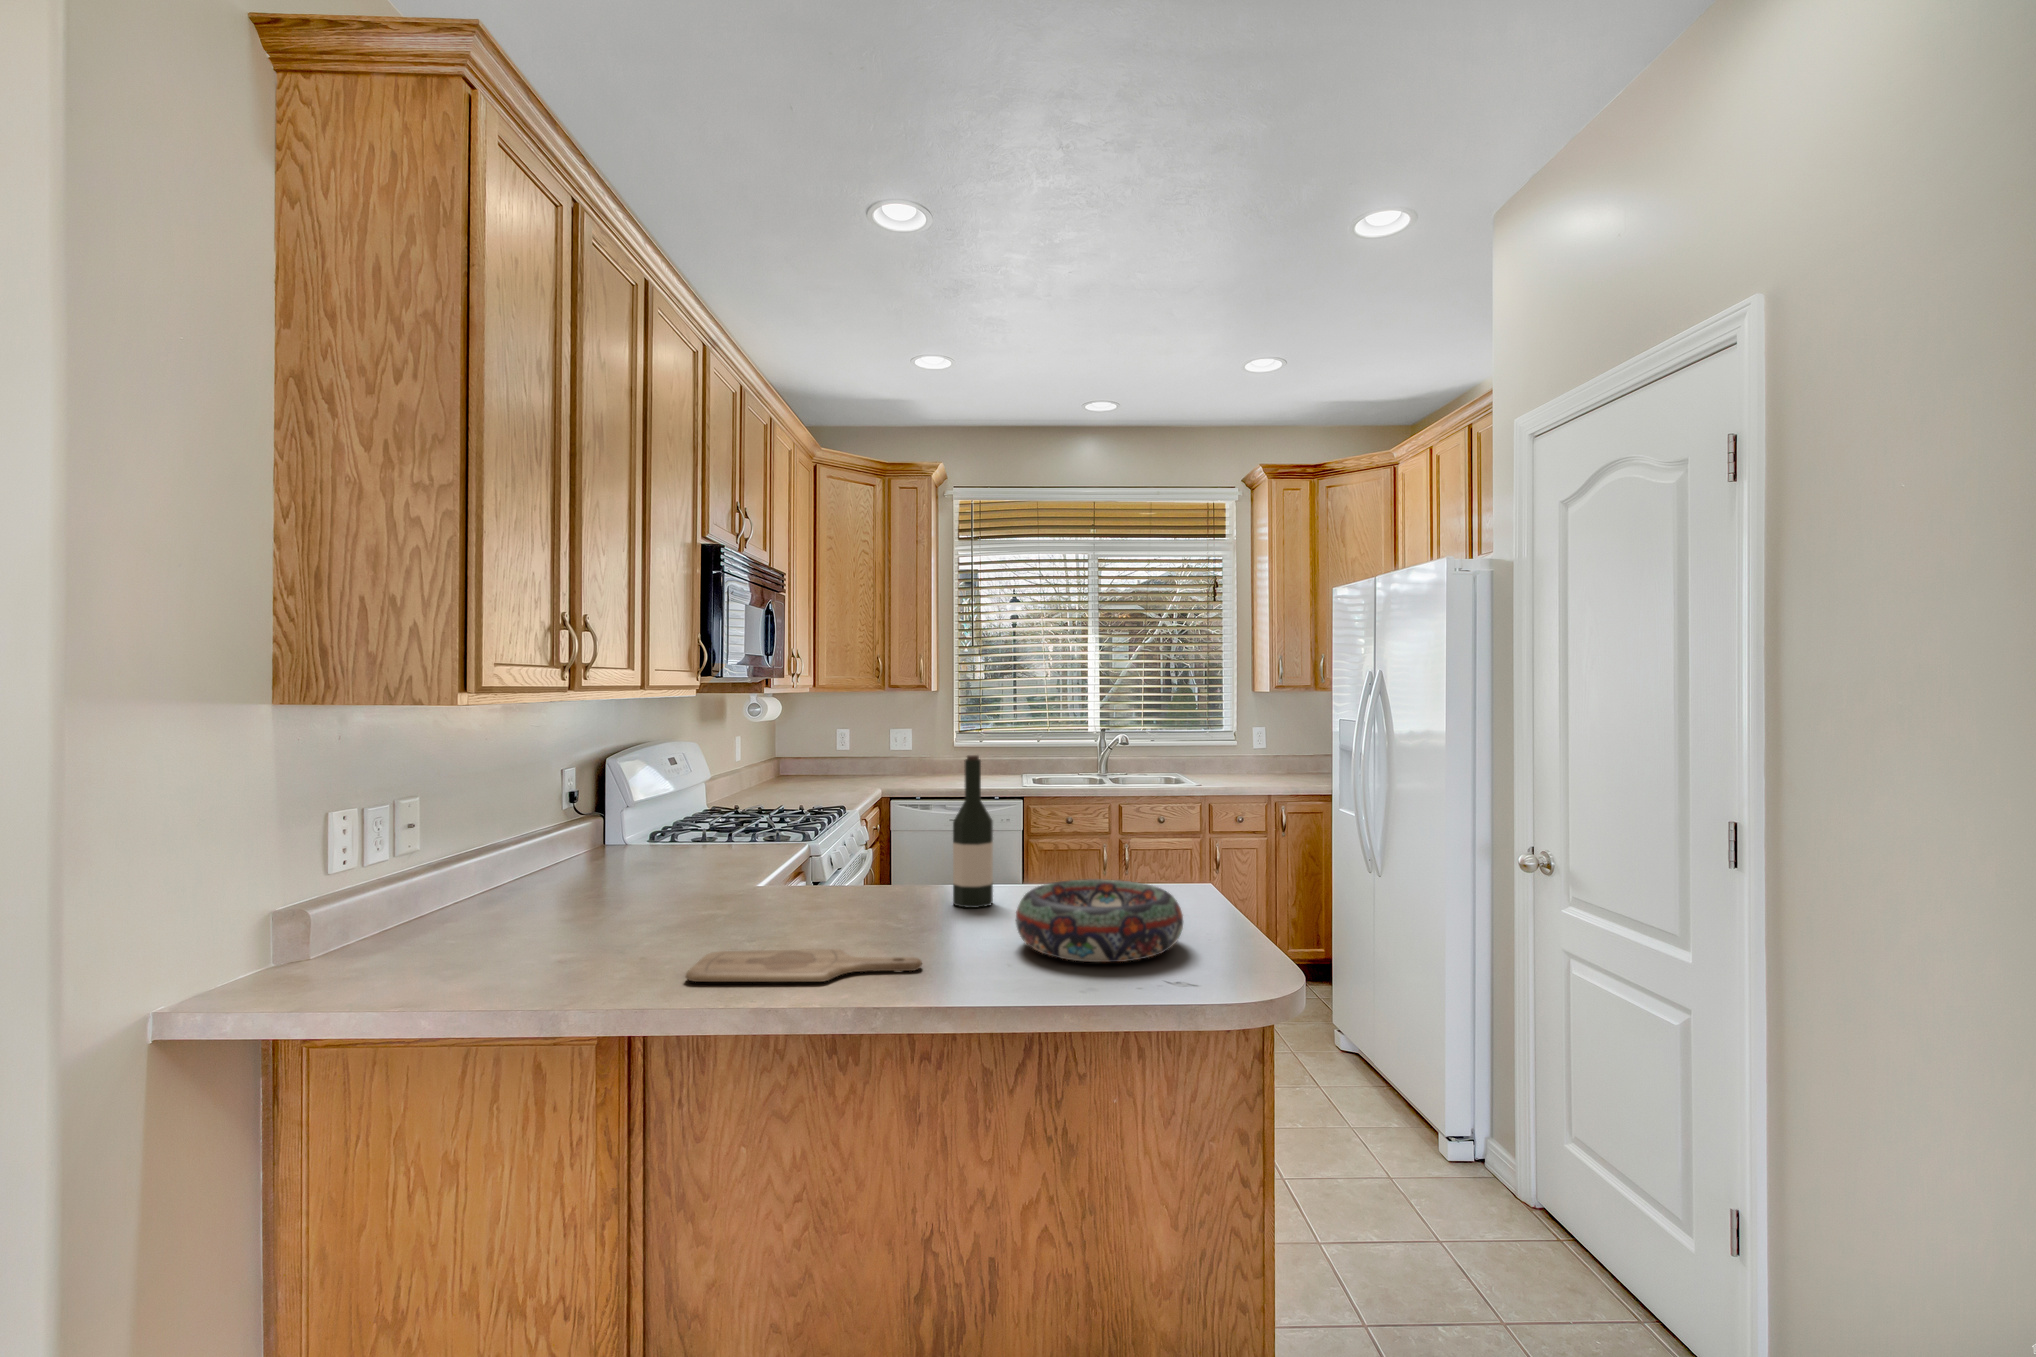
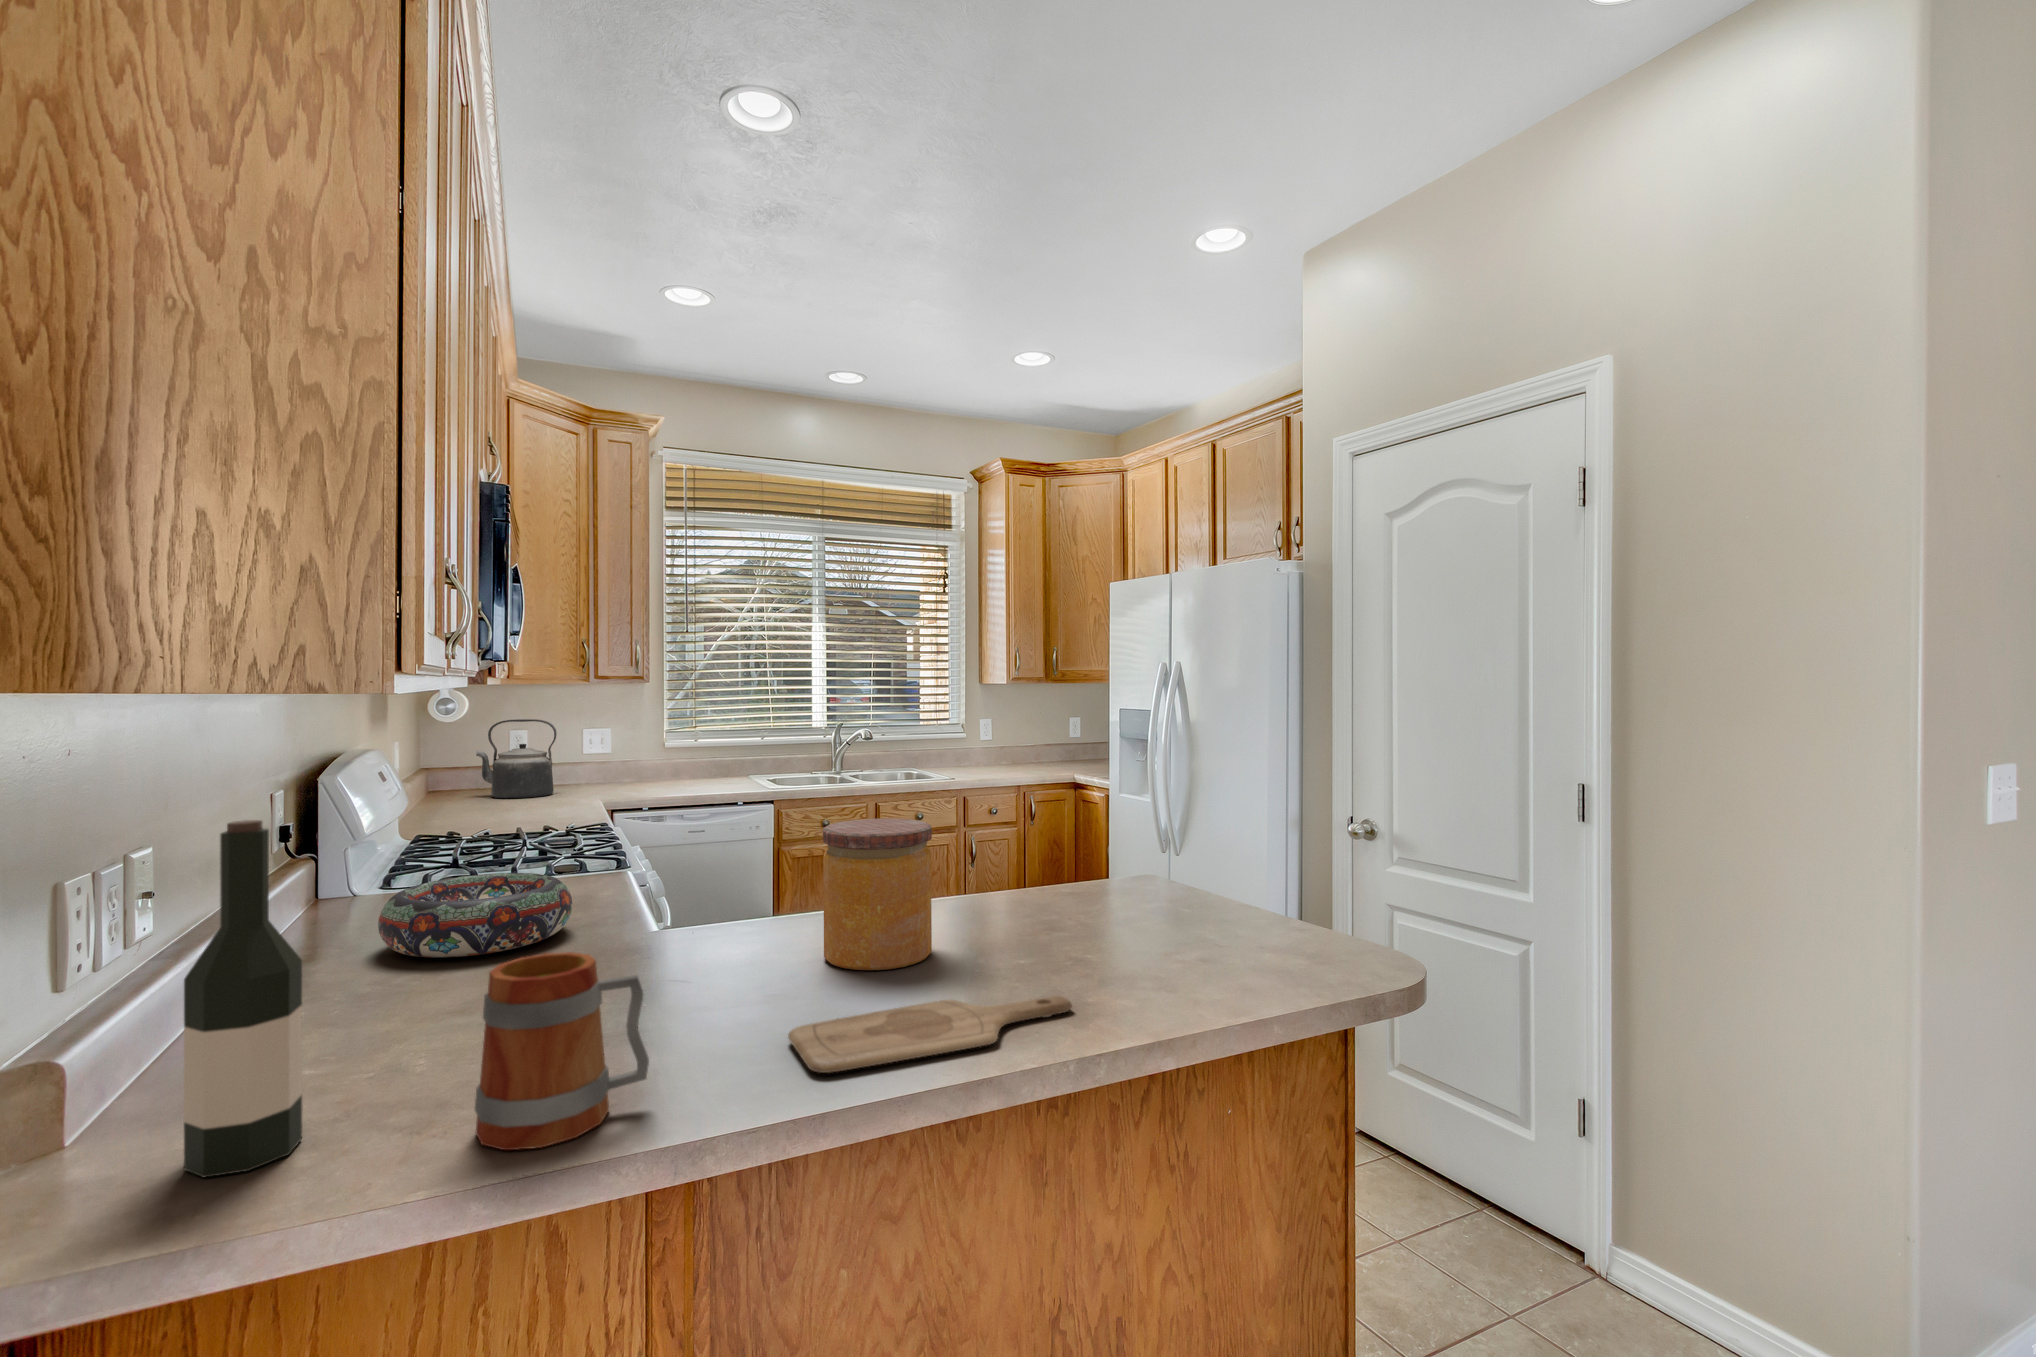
kettle: none [803,720,860,785] -> present [476,719,557,798]
wine bottle: present [953,755,993,908] -> present [184,820,302,1177]
jar: none [818,807,907,927] -> present [823,818,932,970]
mug: none [470,875,579,993] -> present [475,952,649,1150]
decorative bowl: present [1016,879,1183,962] -> present [378,873,572,957]

